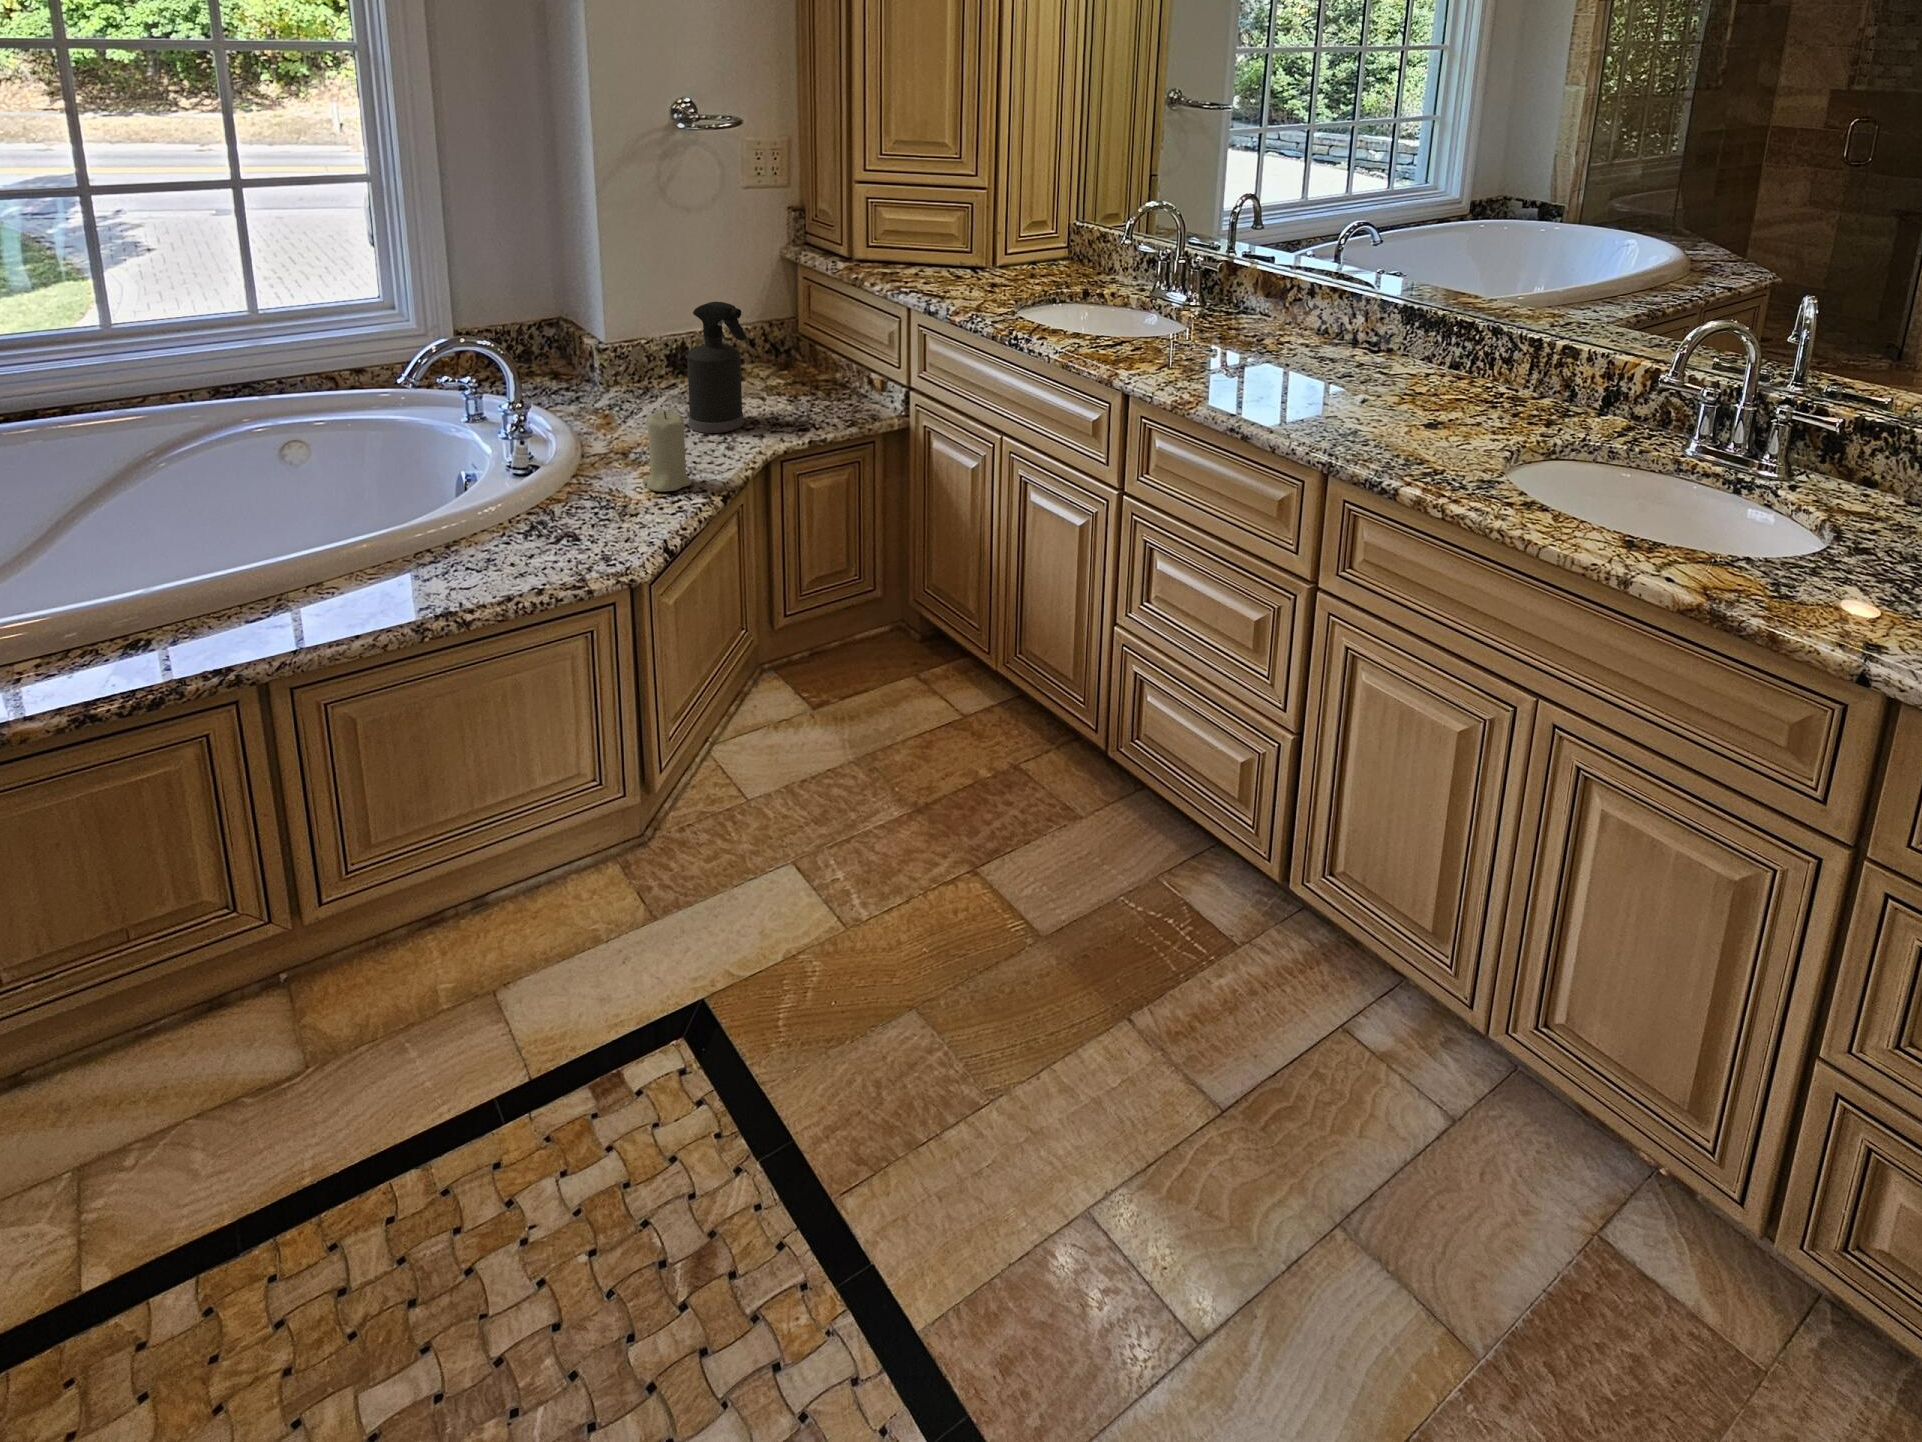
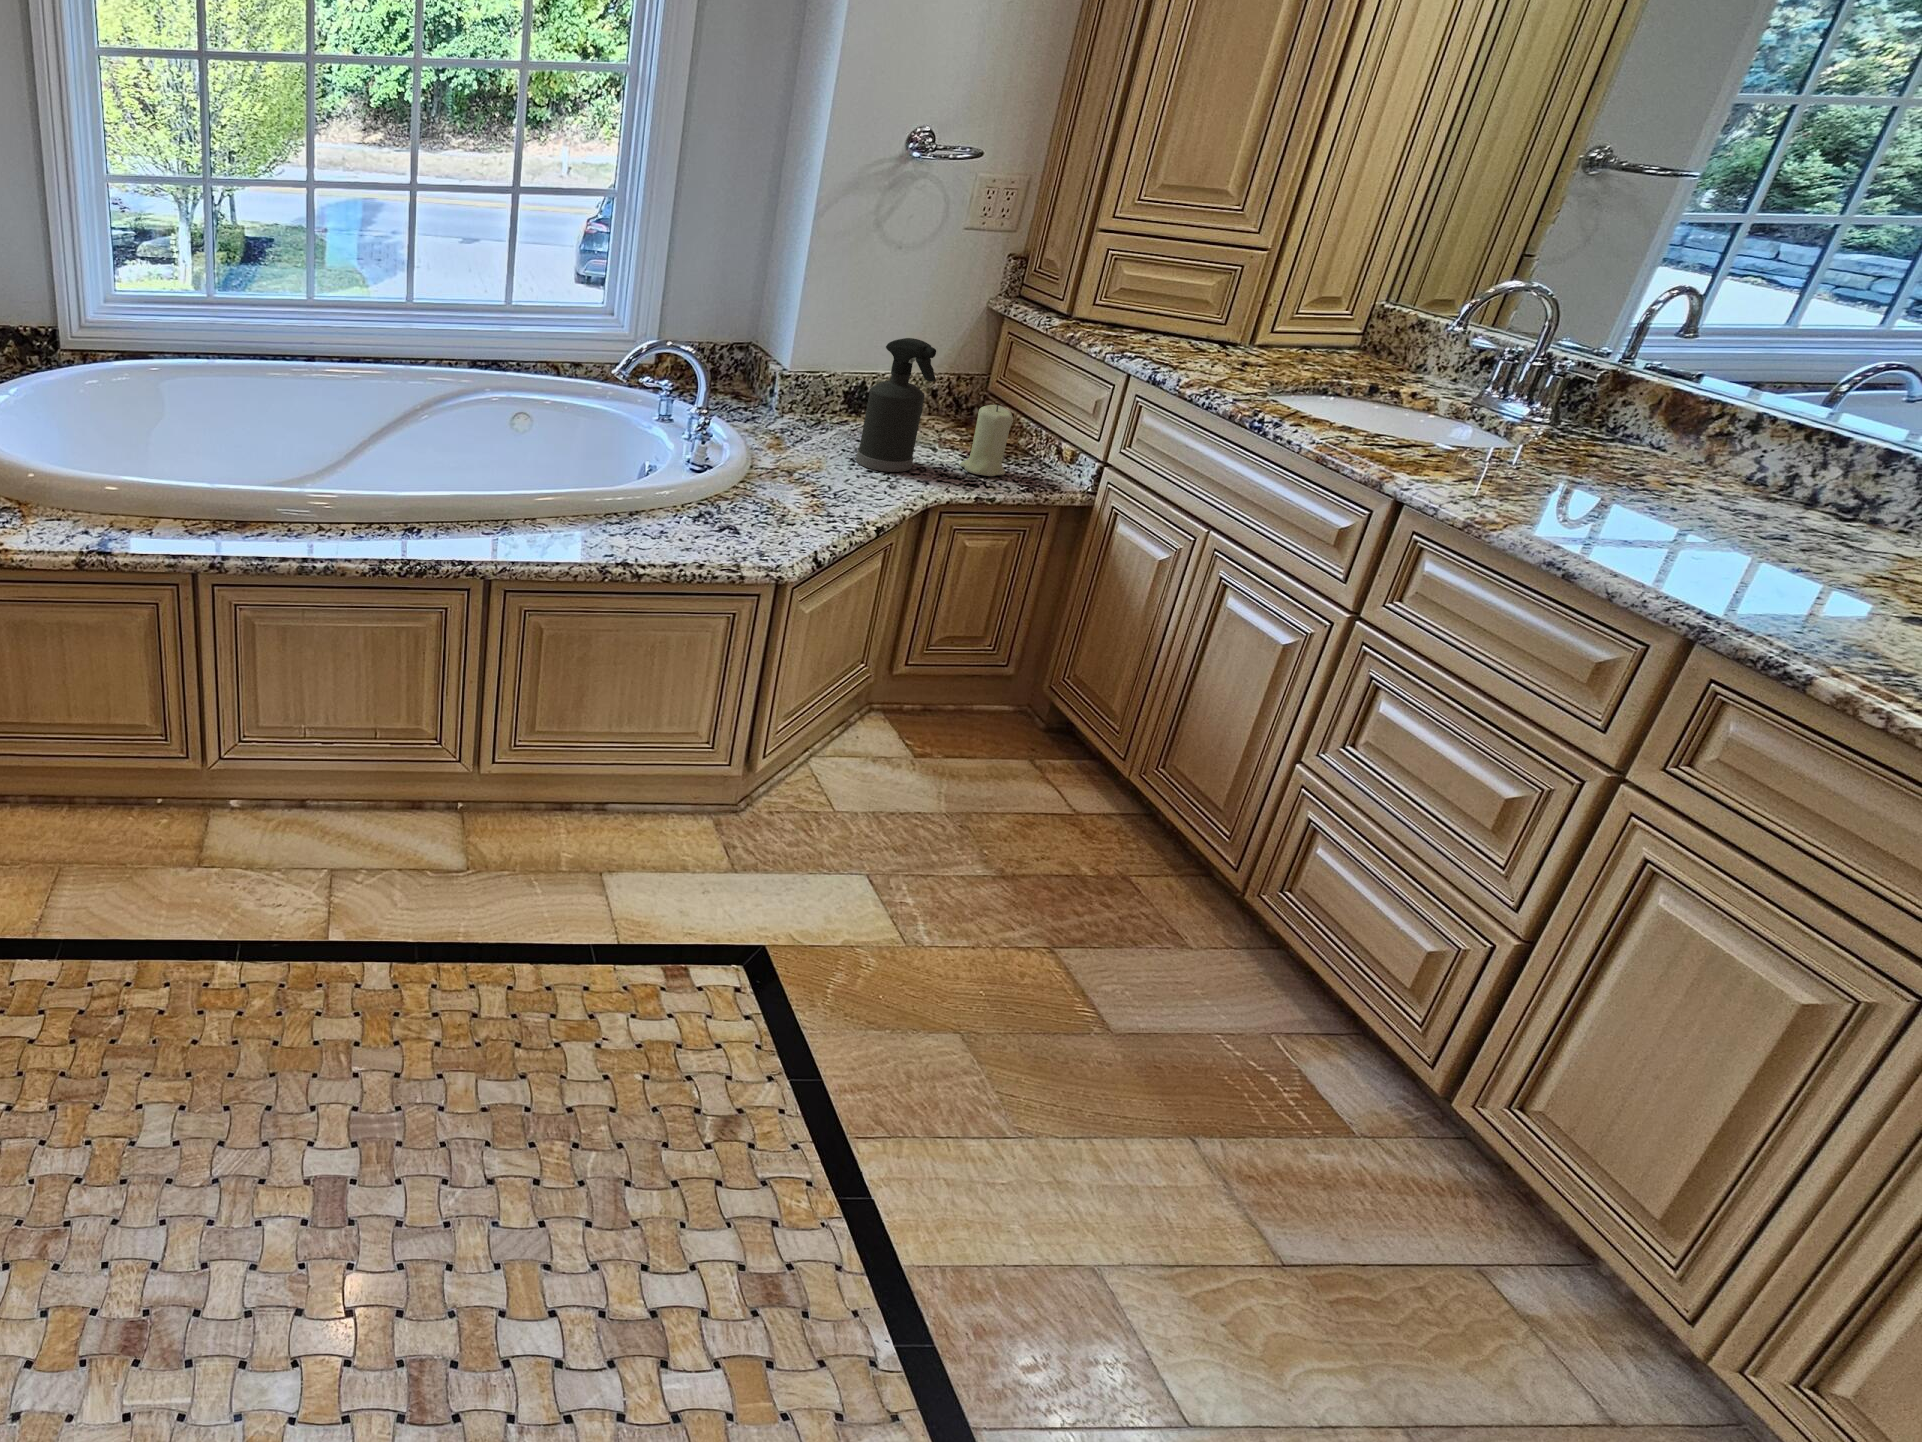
candle: present [643,411,692,492] -> present [960,405,1013,476]

